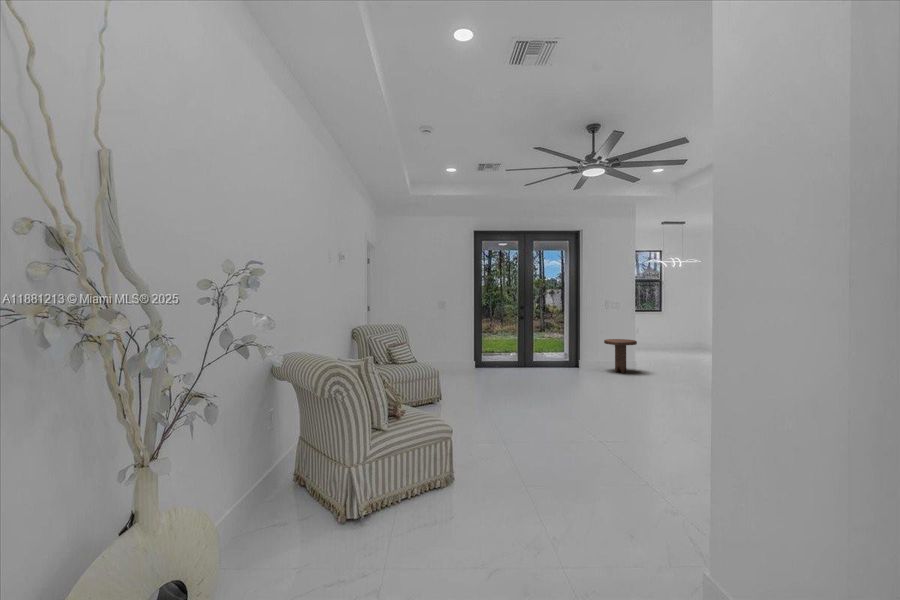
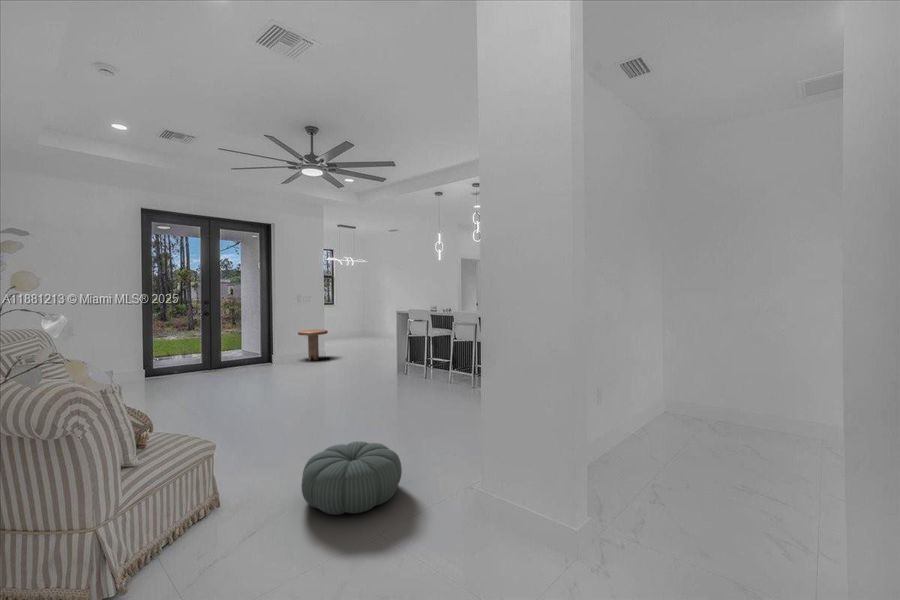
pouf: none [507,464,619,546] -> present [301,441,402,515]

